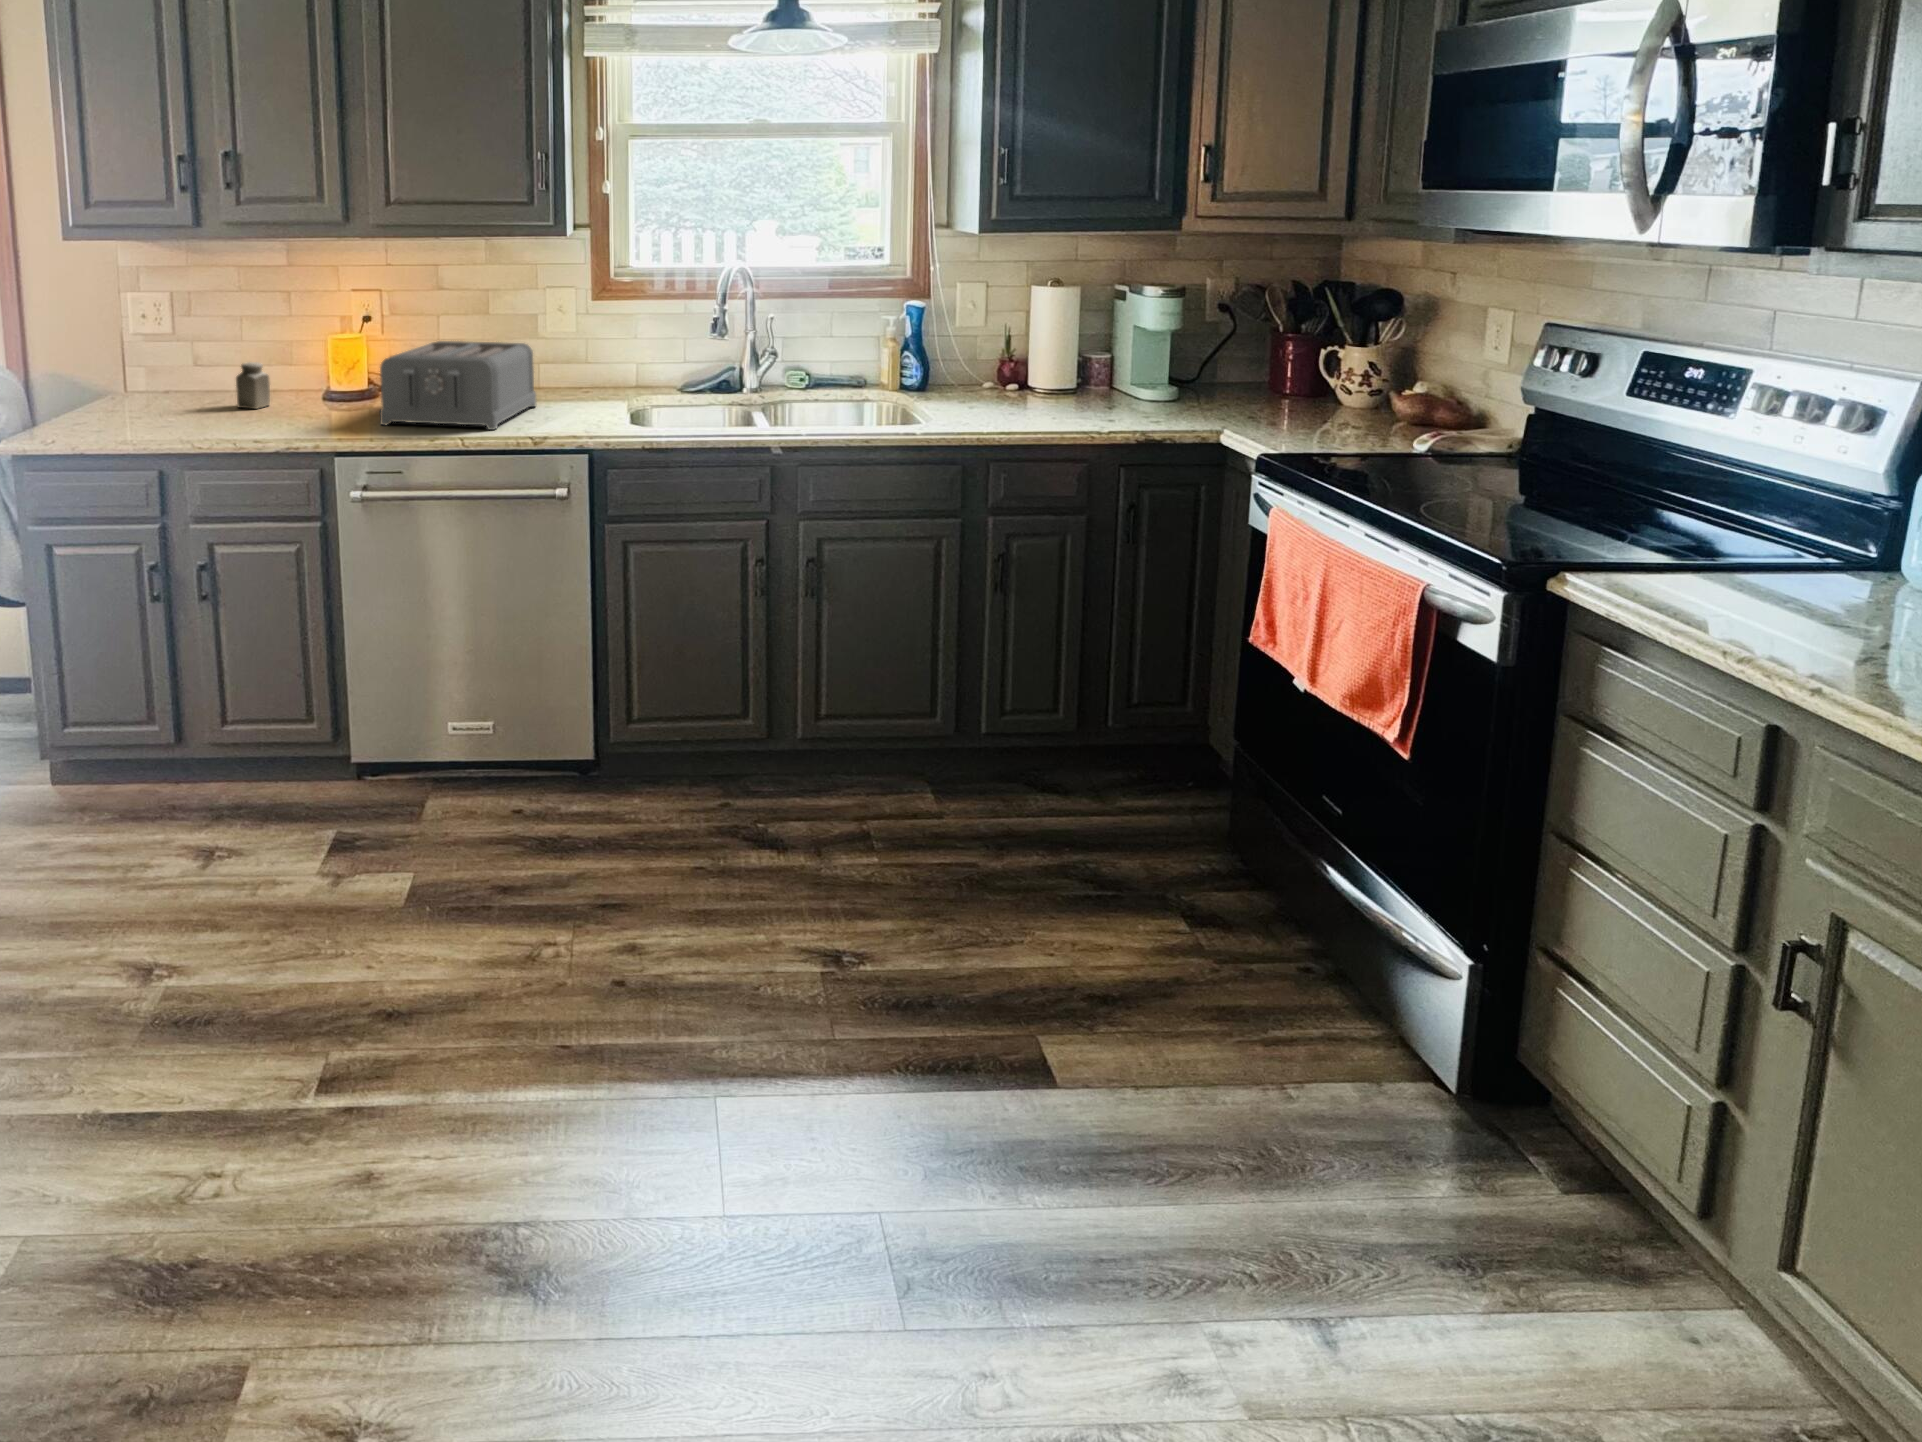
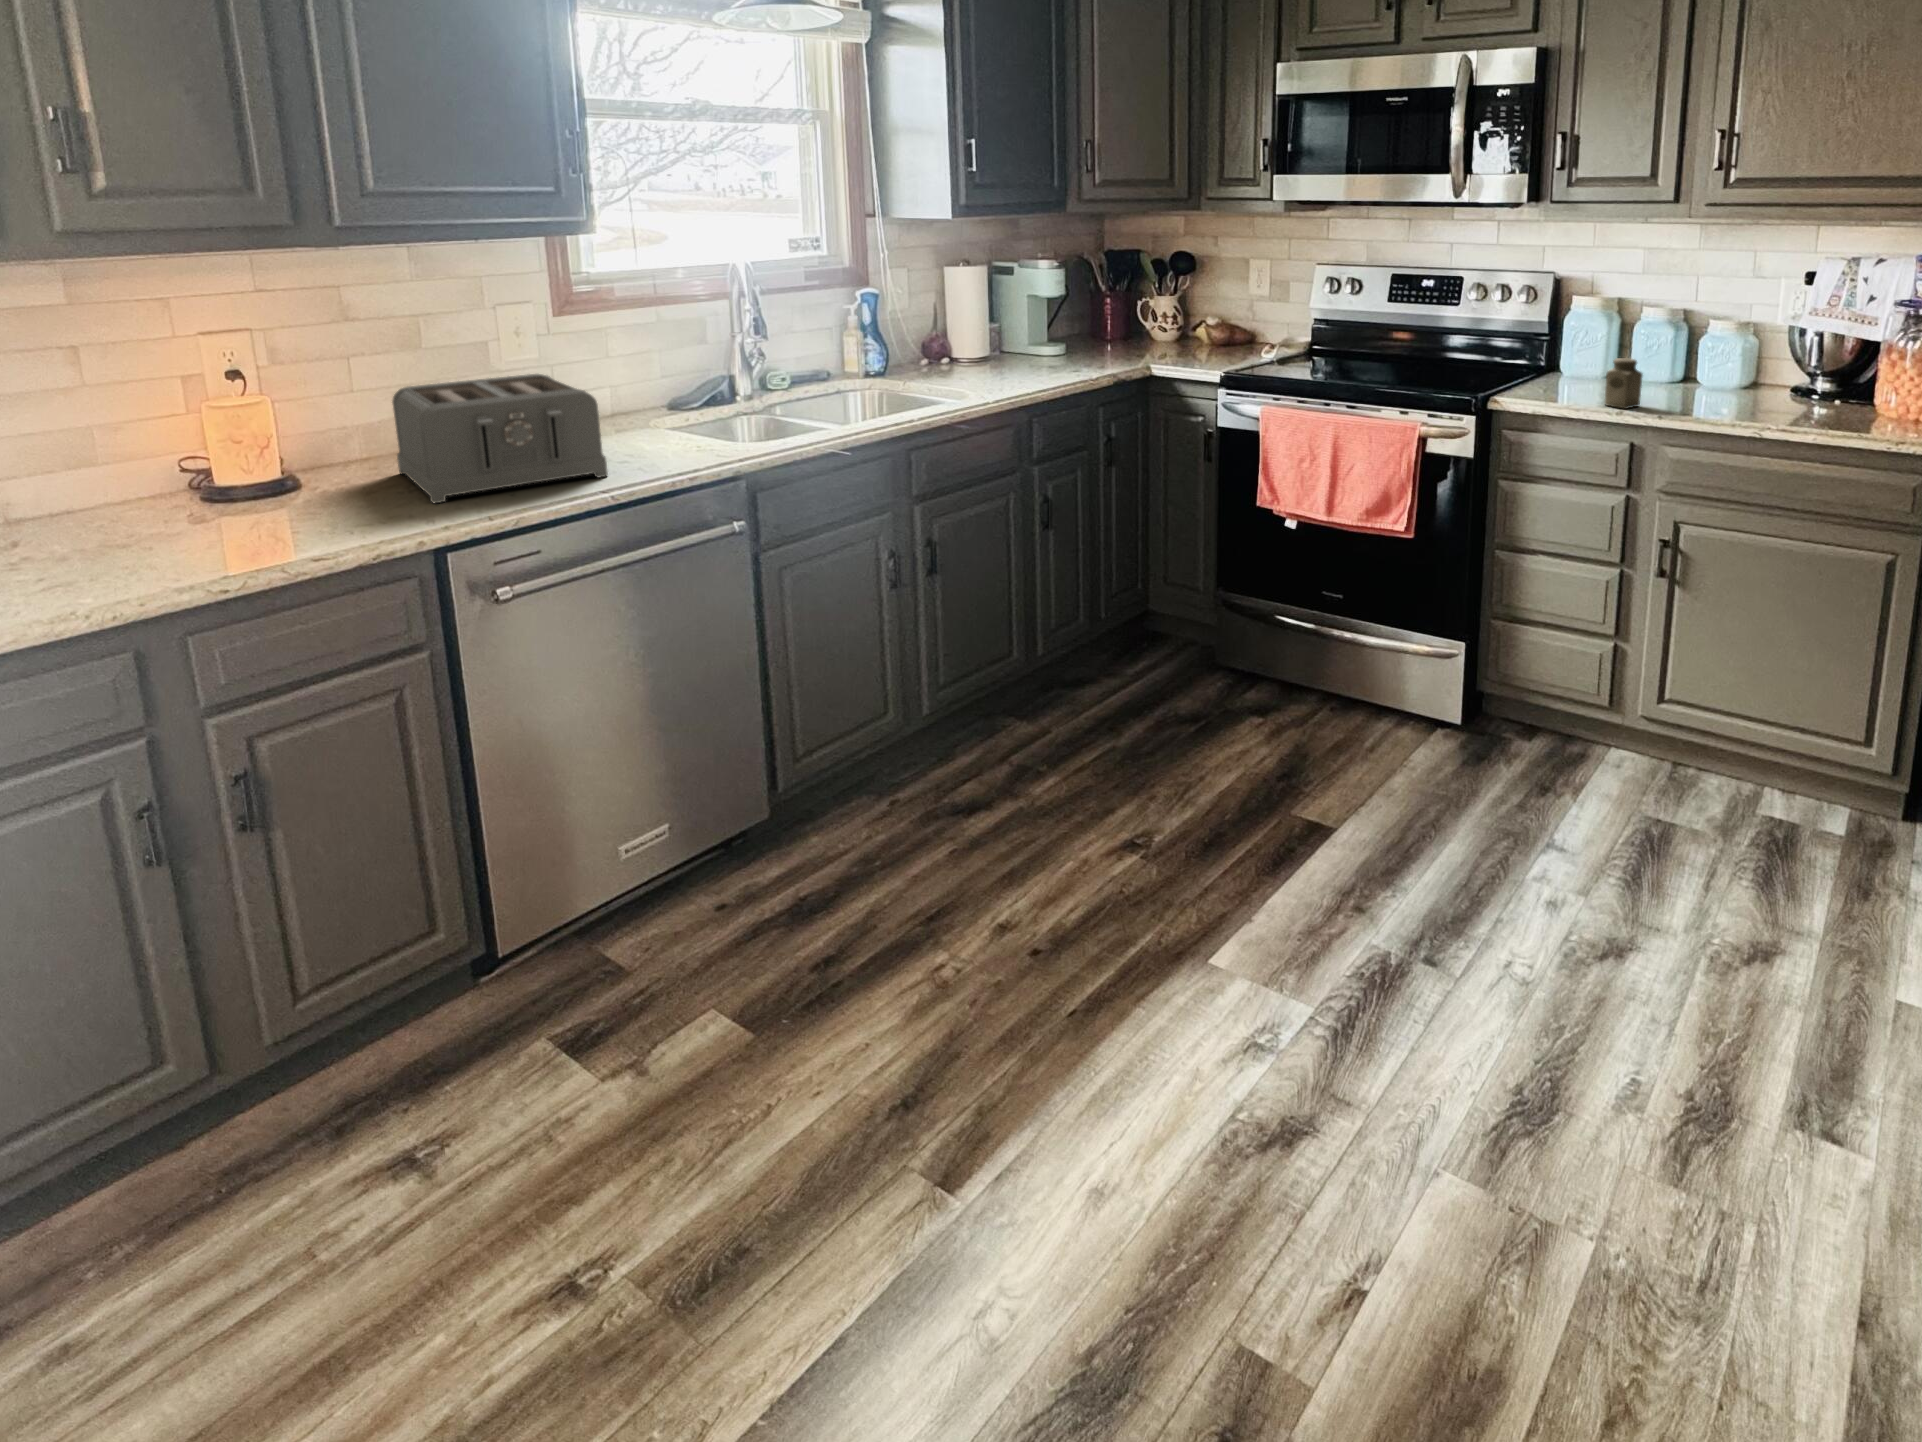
salt shaker: present [236,362,270,409] -> present [1605,358,1643,408]

